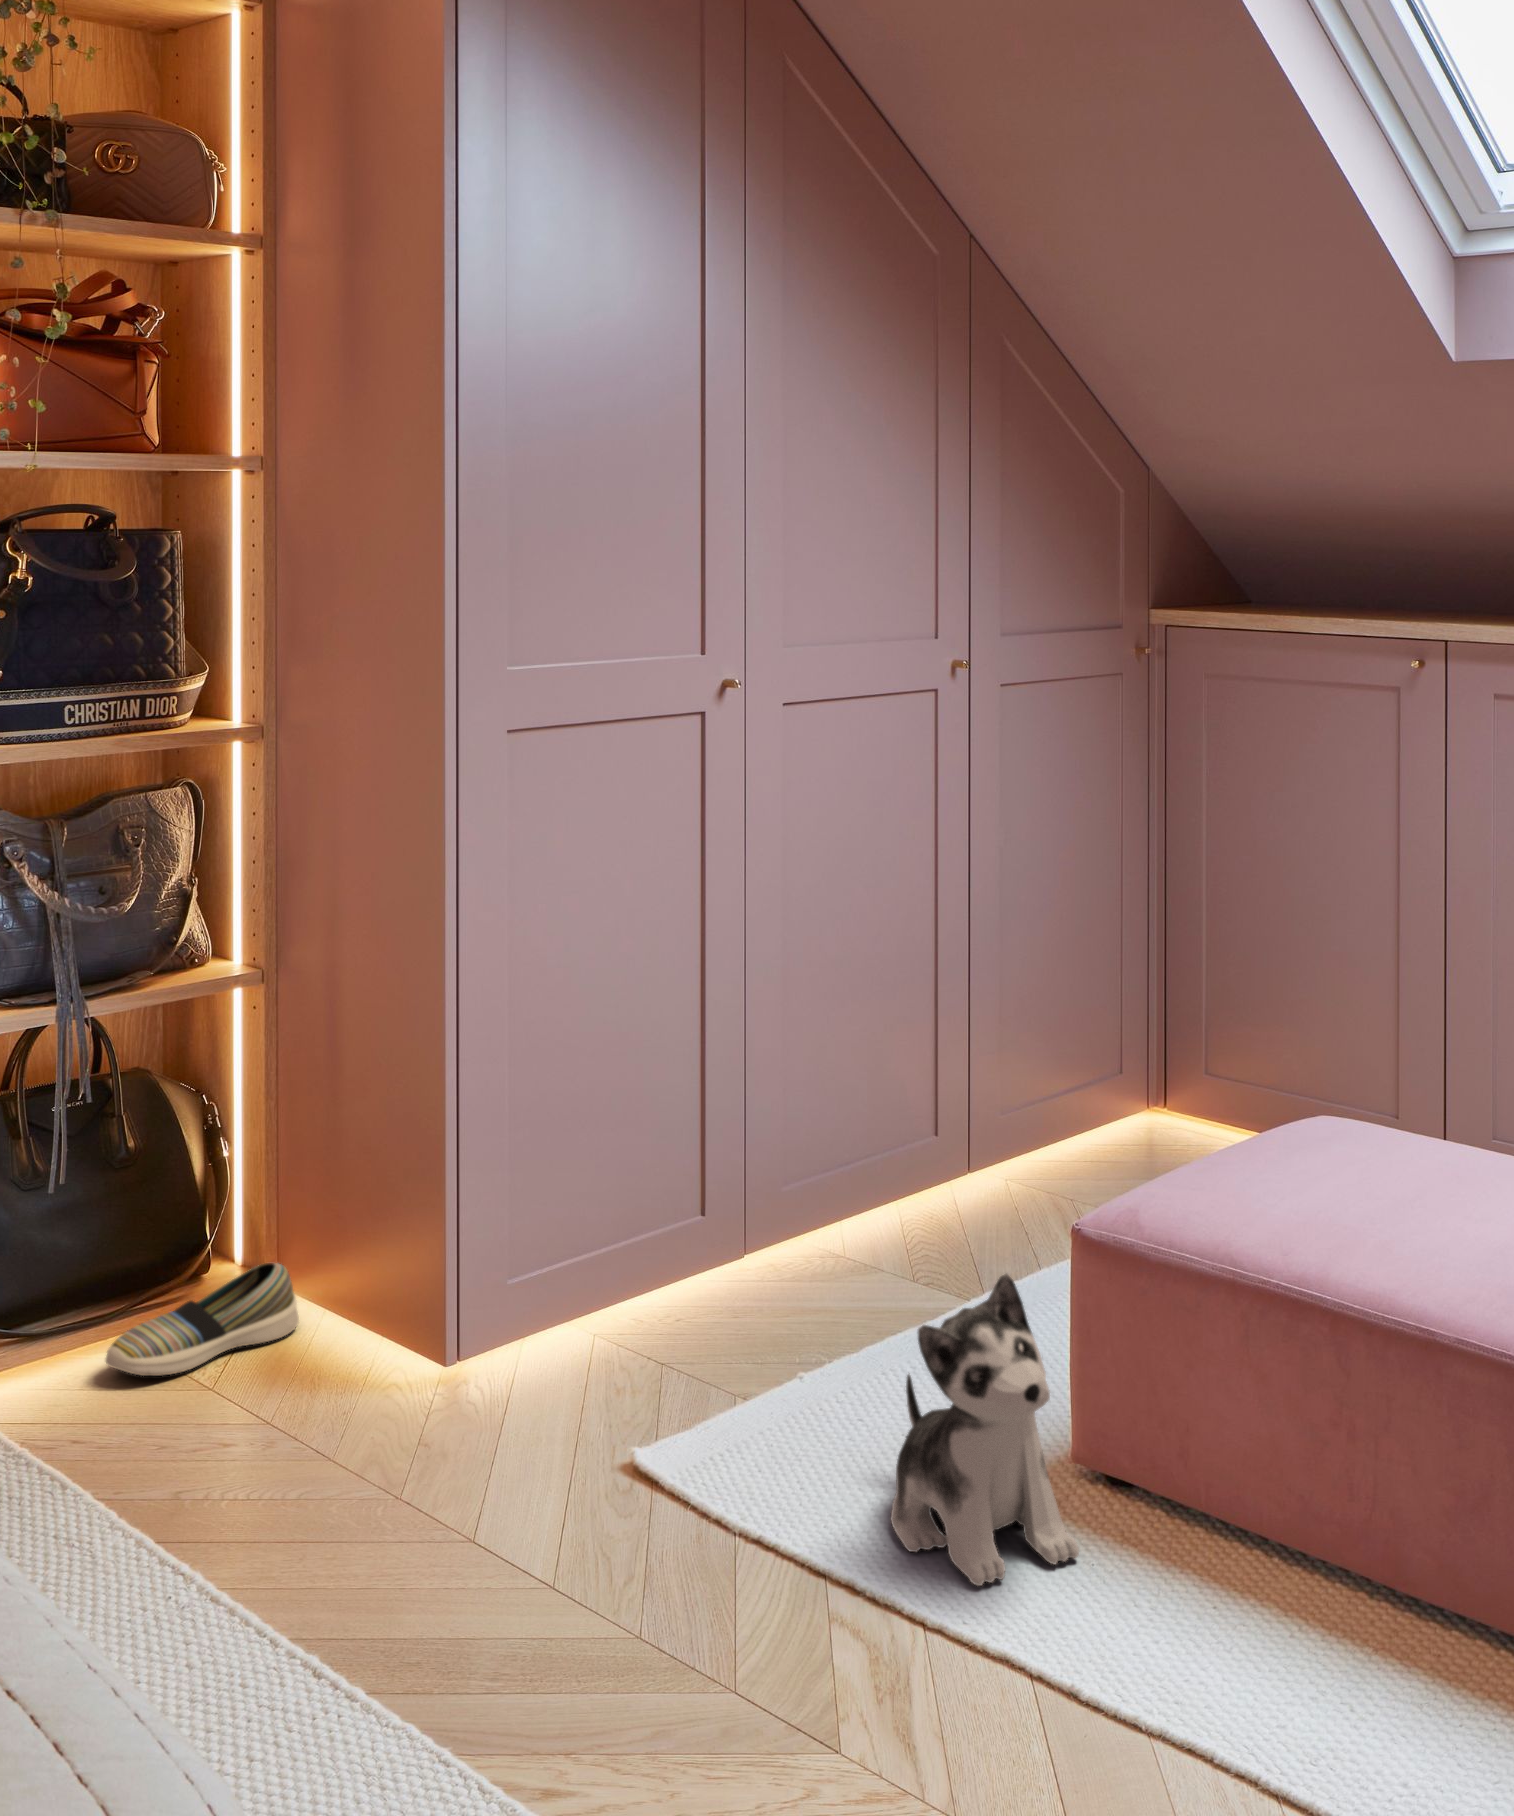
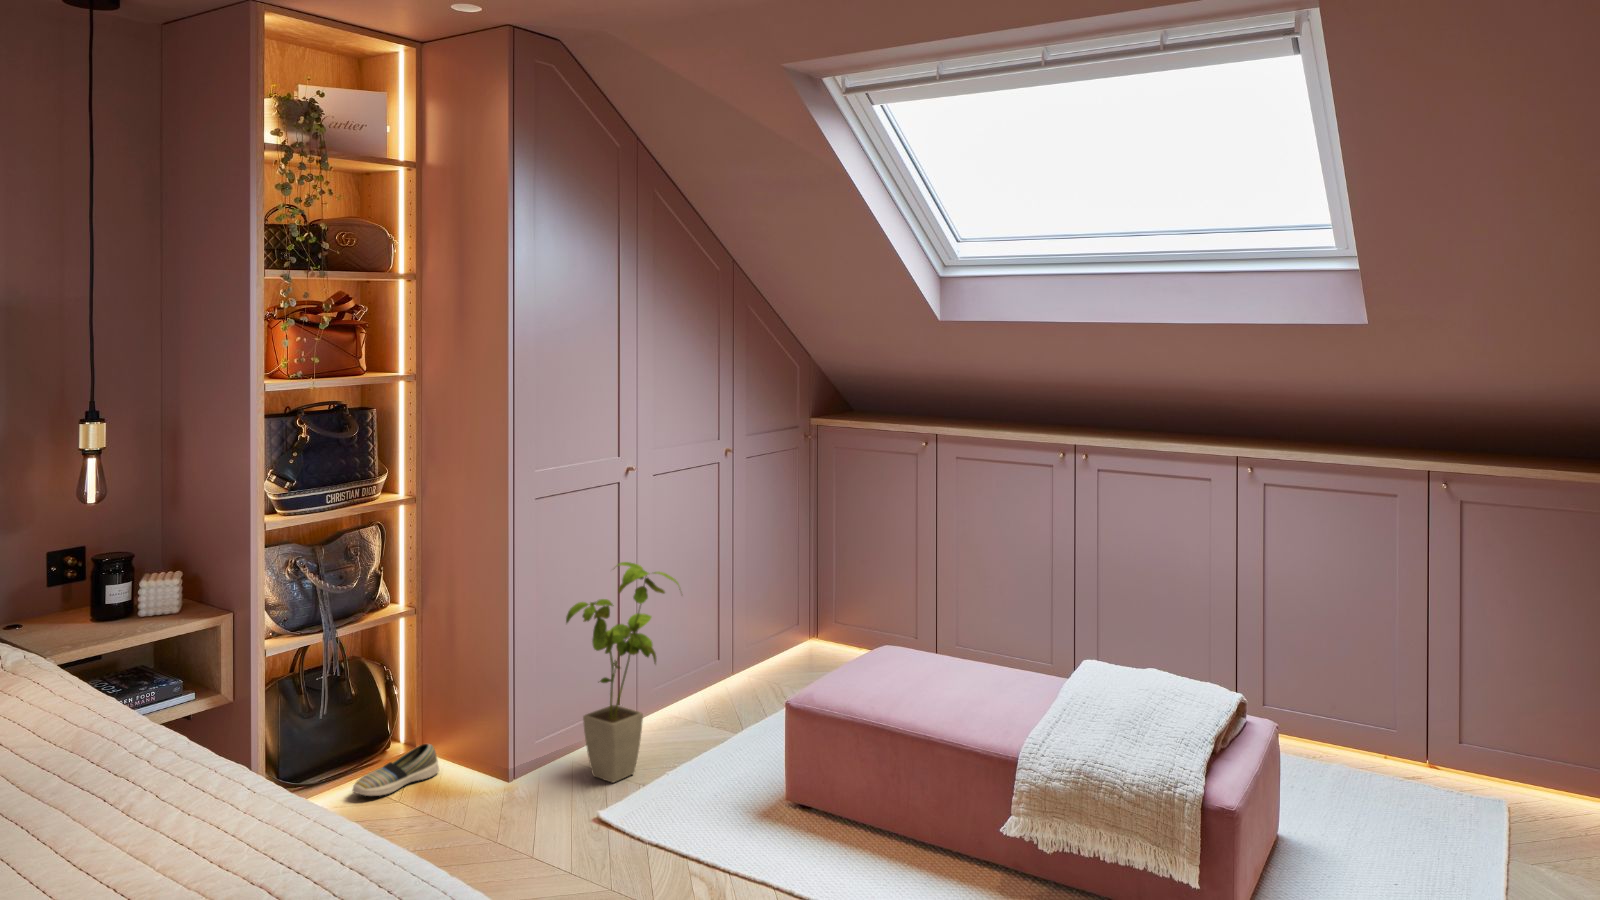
house plant: none [568,866,835,1378] -> present [566,562,679,783]
plush toy: present [891,1274,1079,1586] -> none [713,728,791,854]

